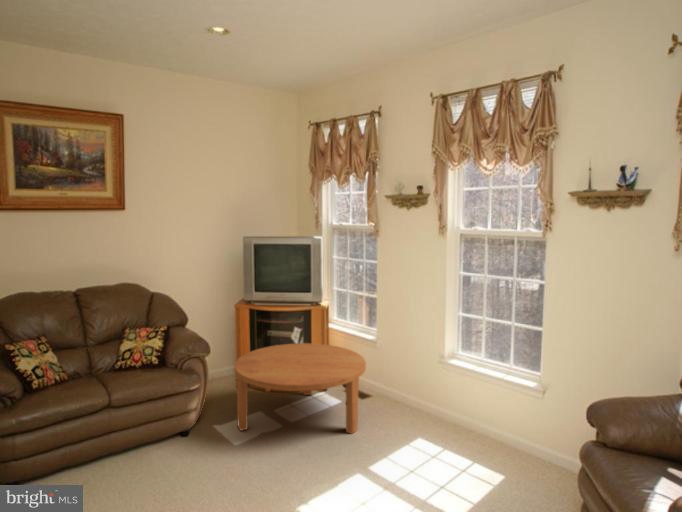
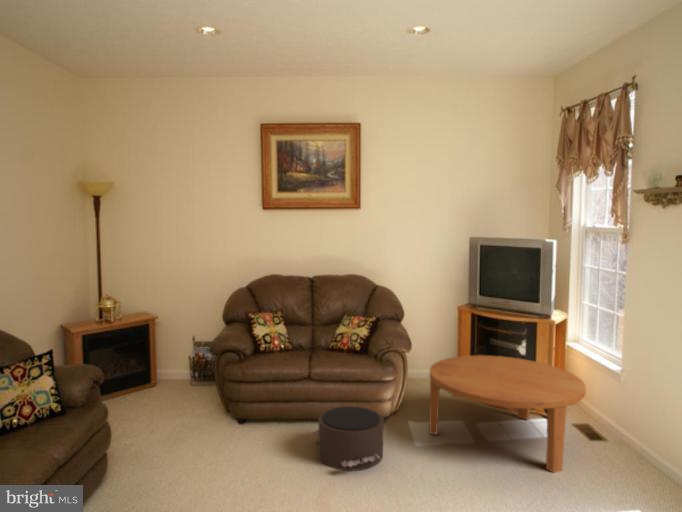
pouf: none [124,423,215,494] -> present [312,406,384,470]

